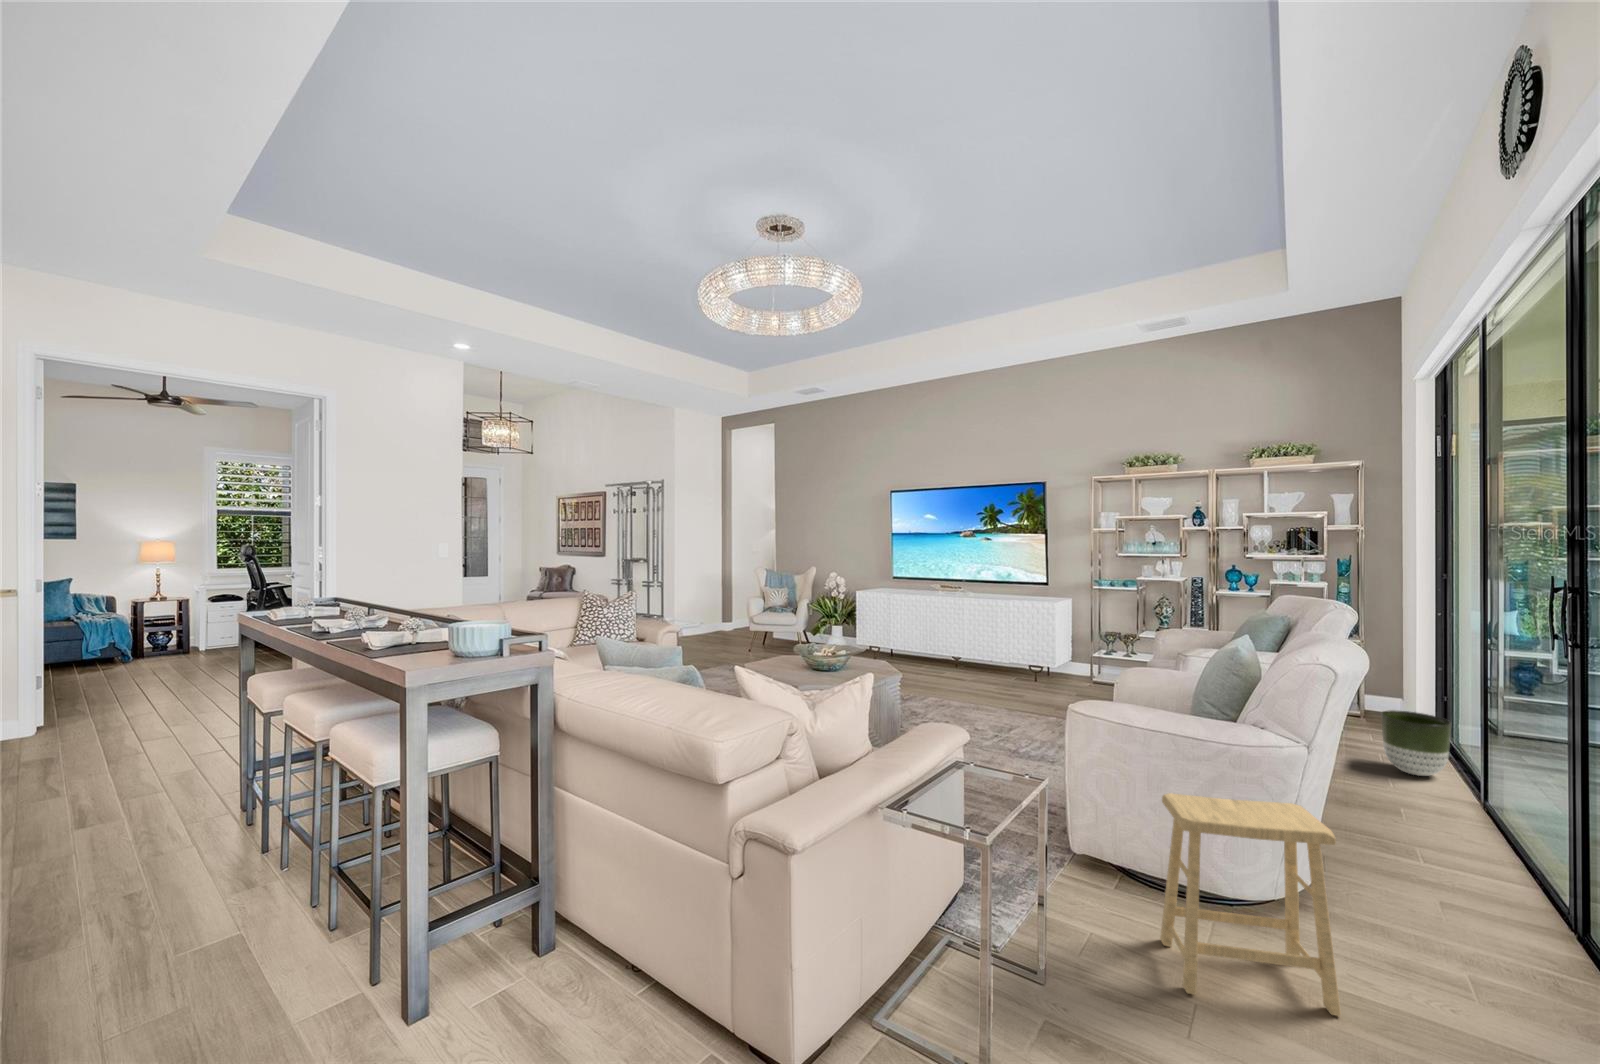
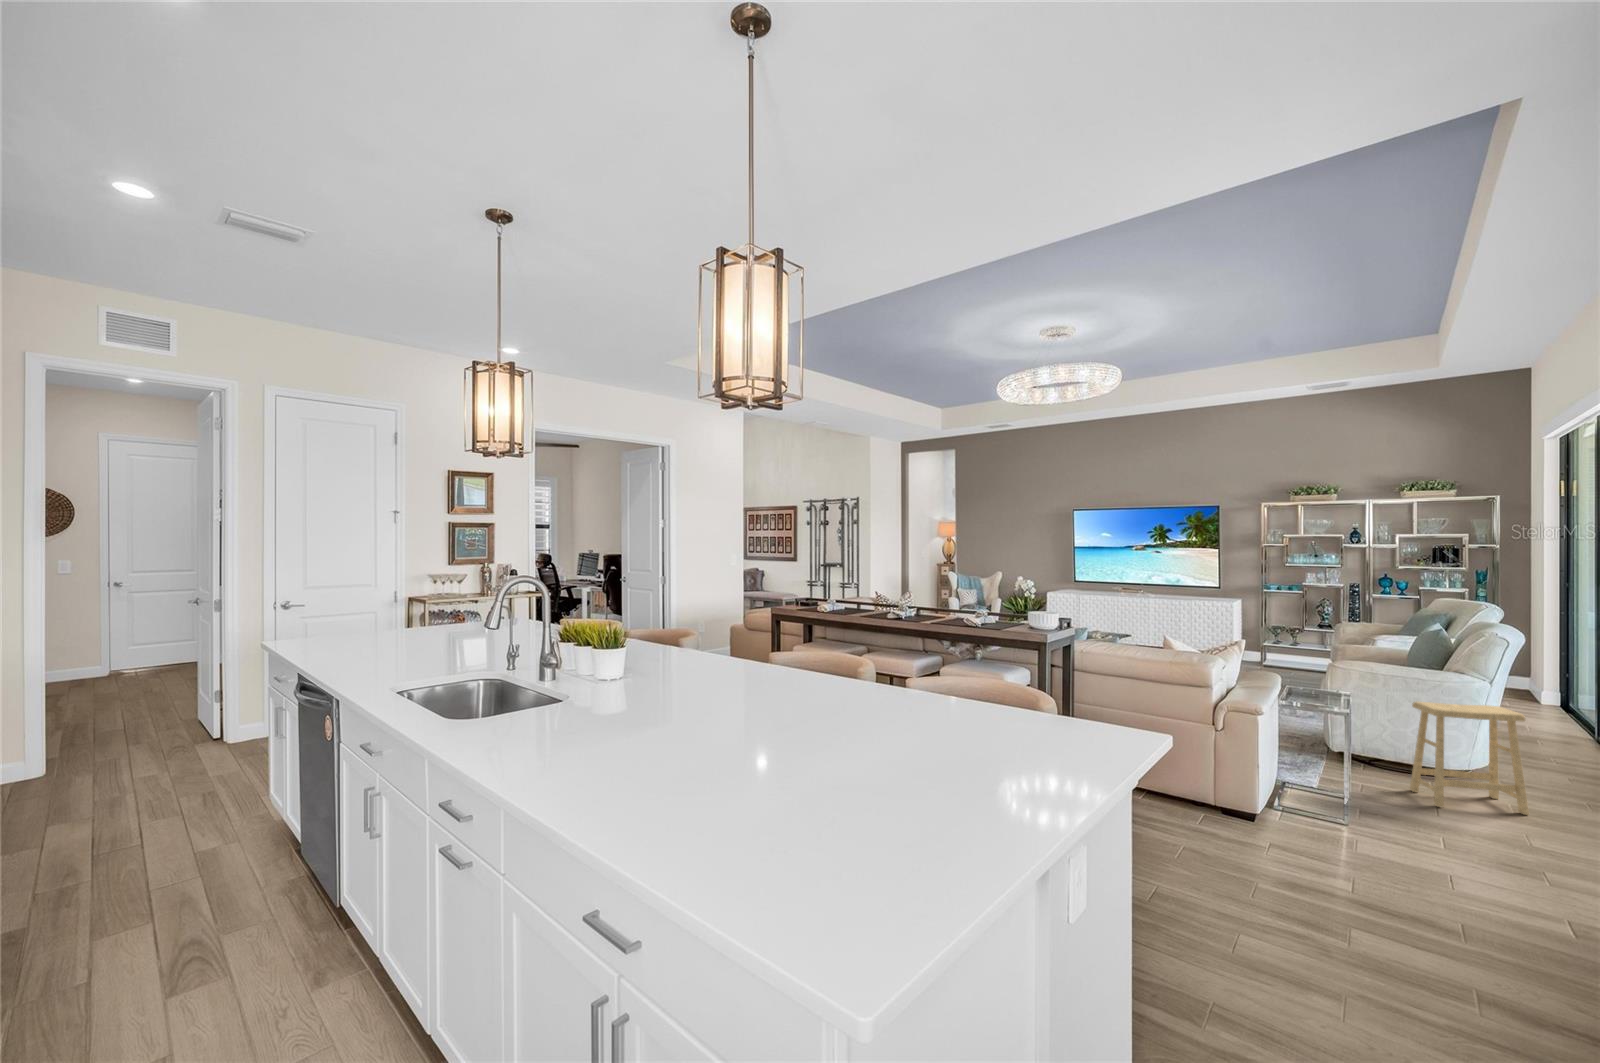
planter: present [1381,710,1451,776] -> none [1522,681,1575,726]

